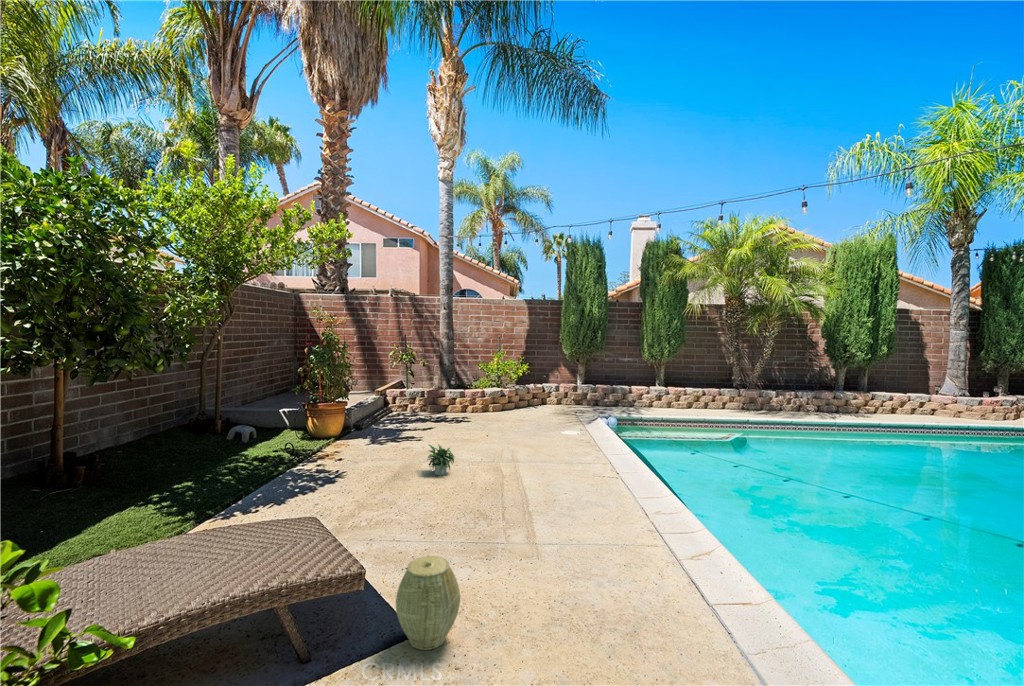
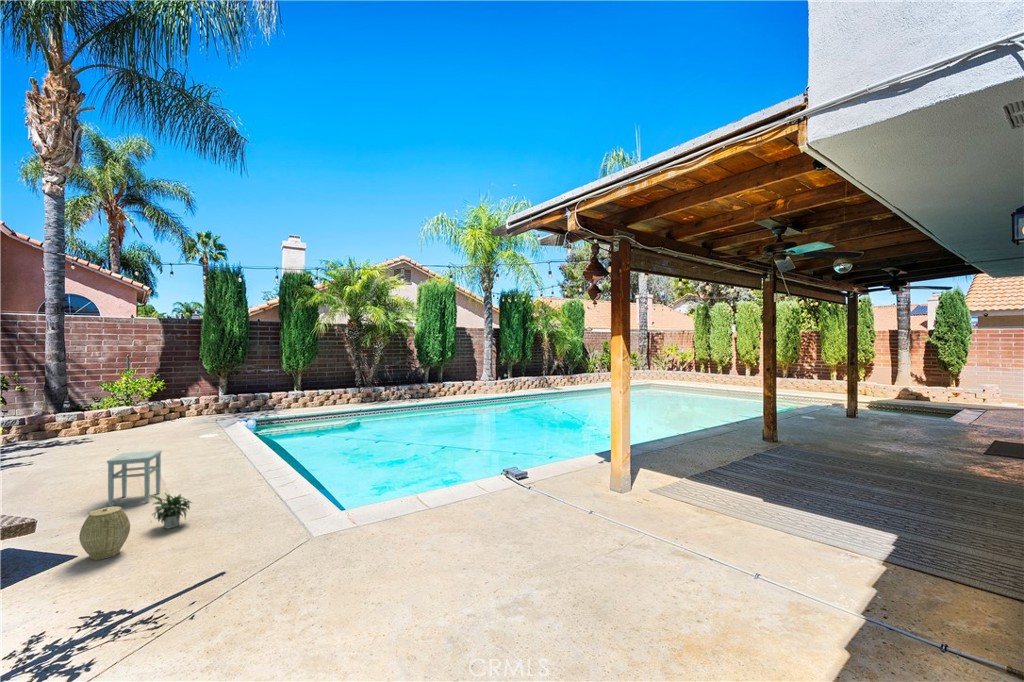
potted plant: present [427,444,455,476] -> present [152,493,192,528]
stool: none [457,452,516,530] -> present [107,450,162,507]

